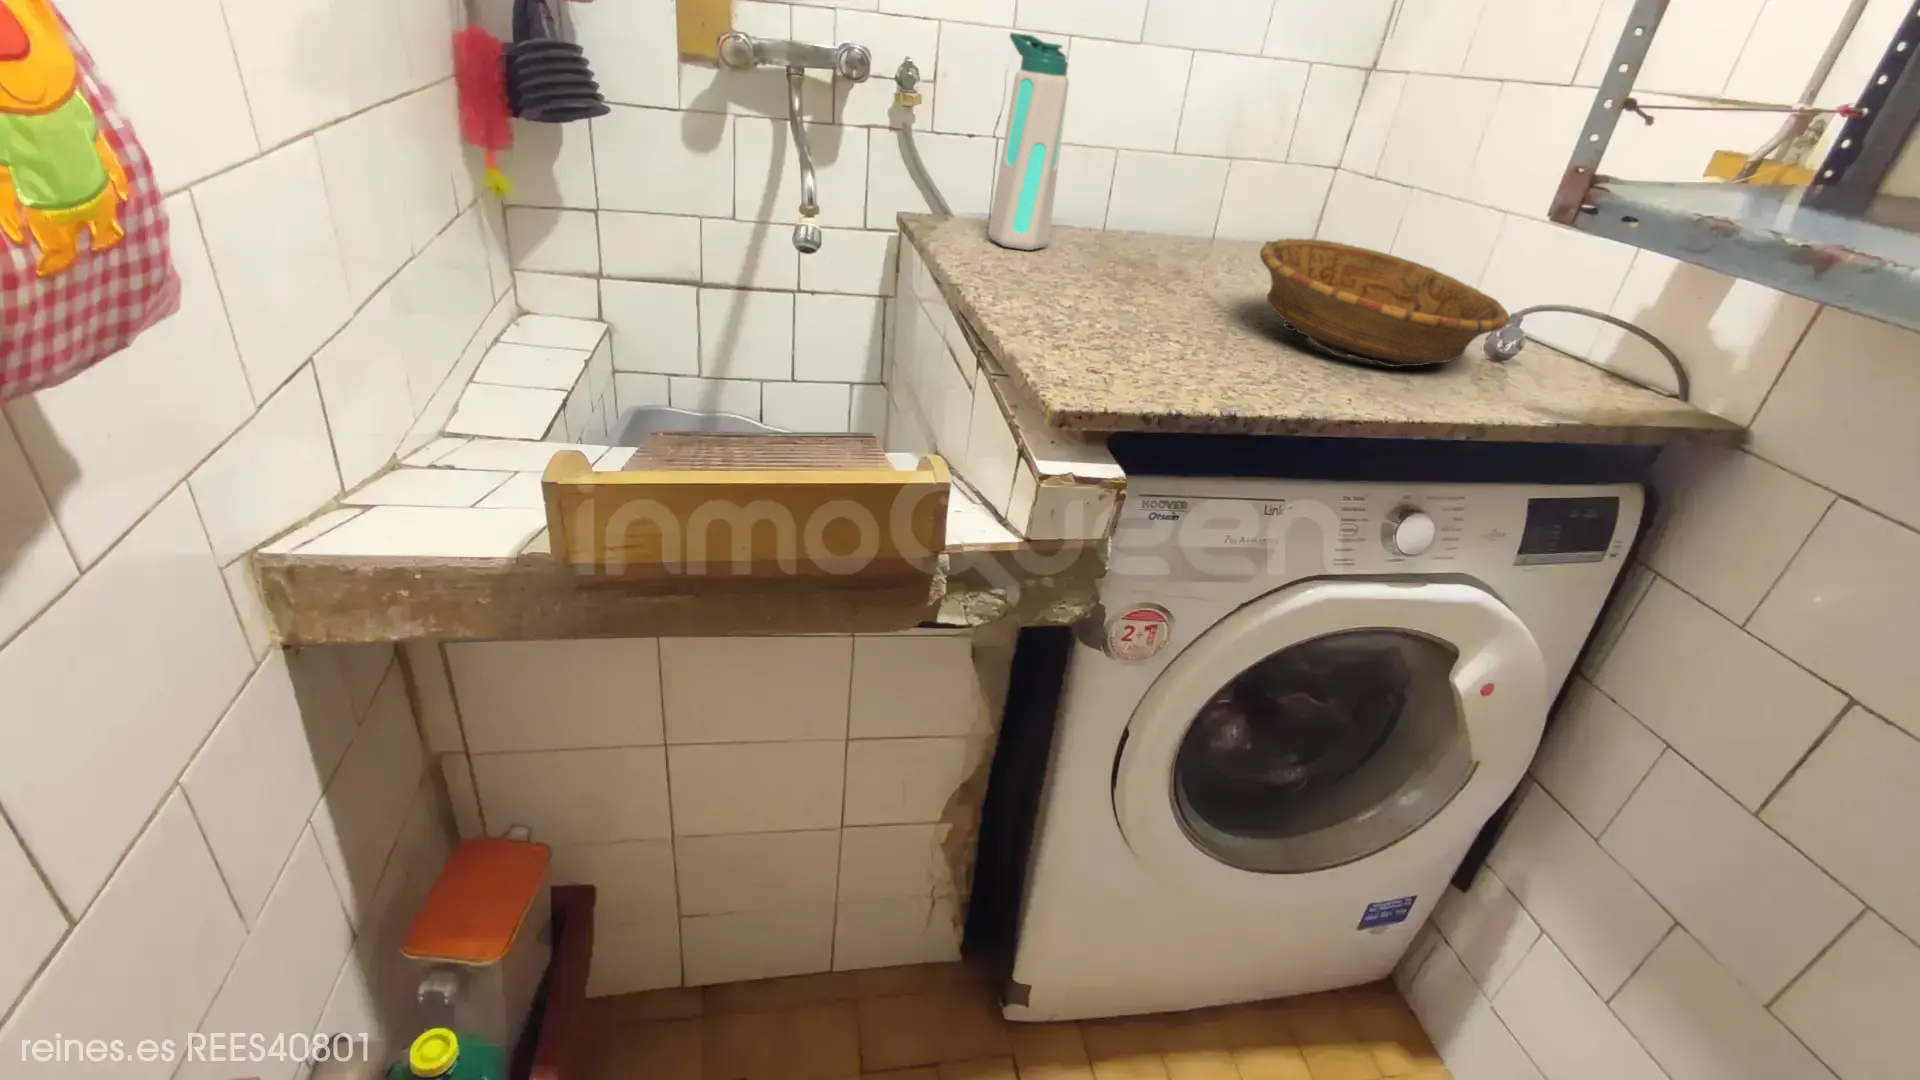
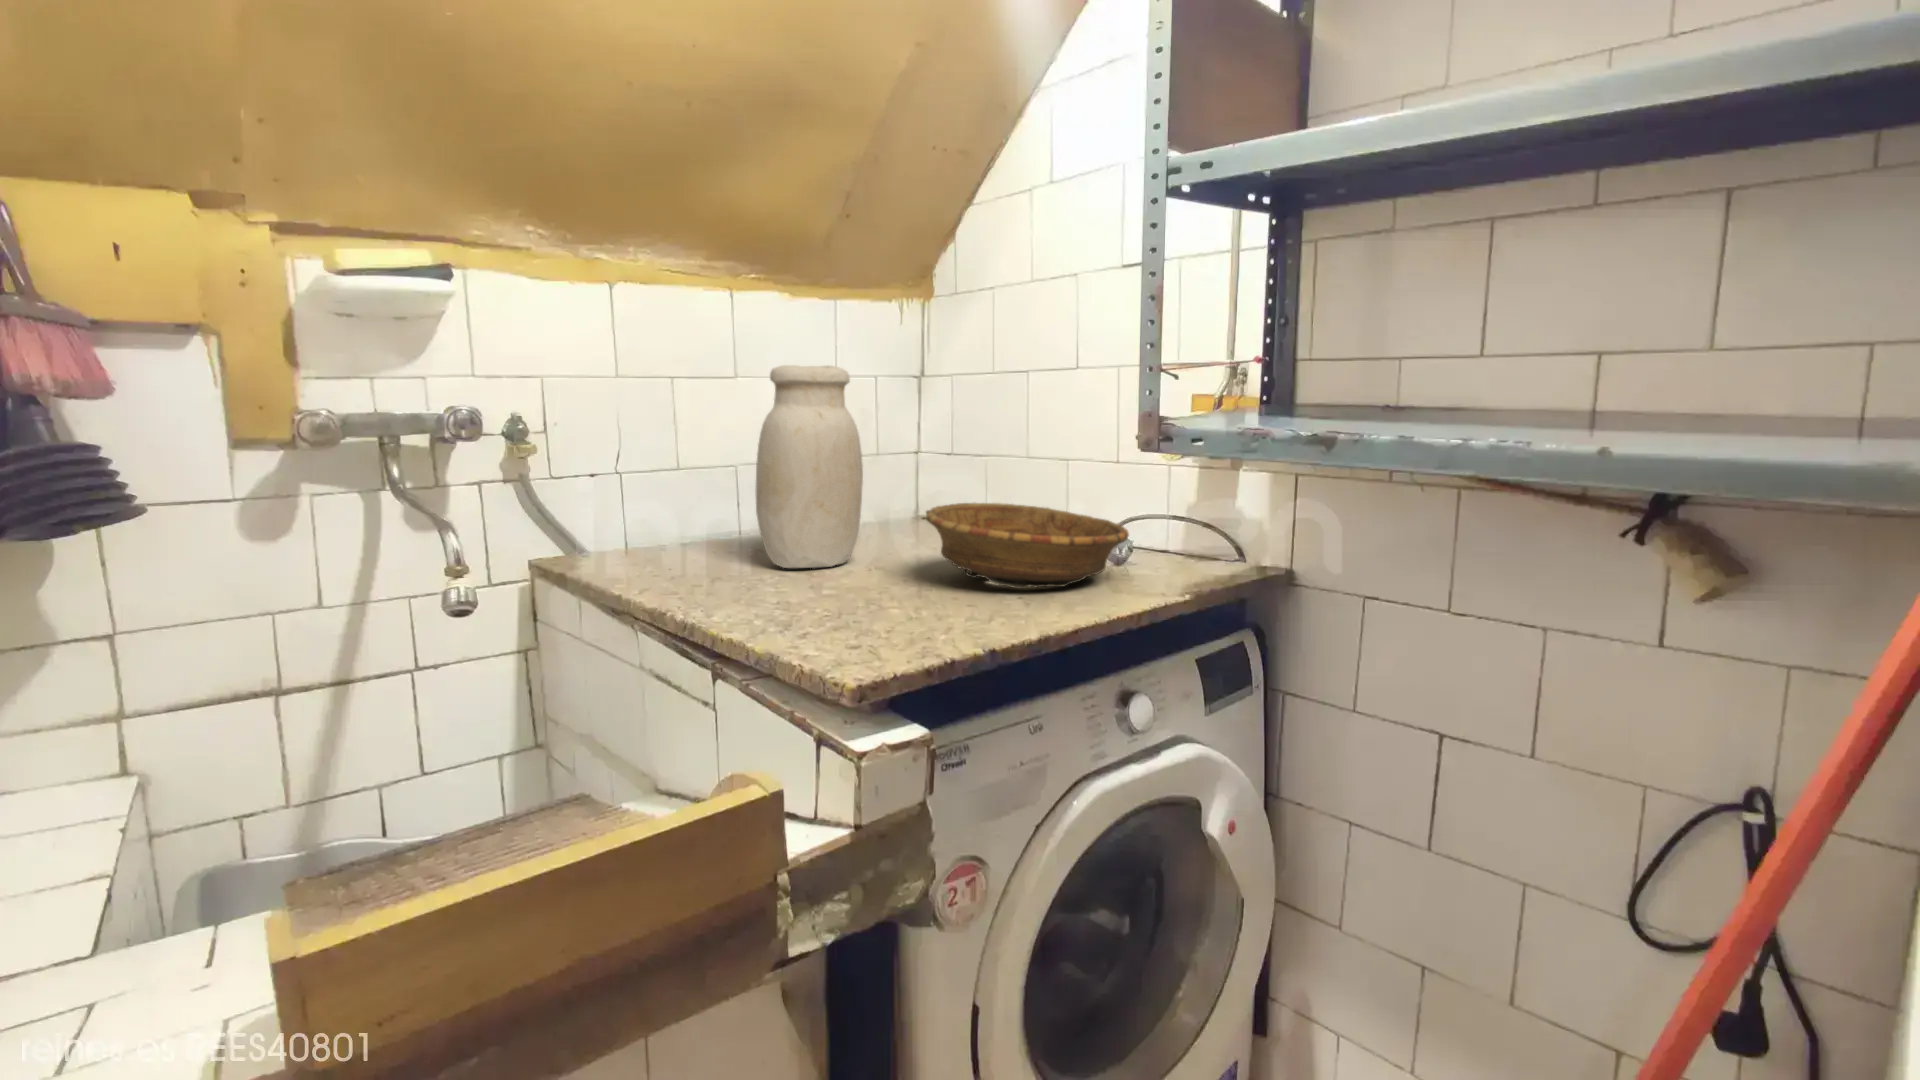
water bottle: present [988,33,1069,250] -> none [626,378,704,569]
jar: none [1102,37,1243,281] -> present [755,365,863,568]

